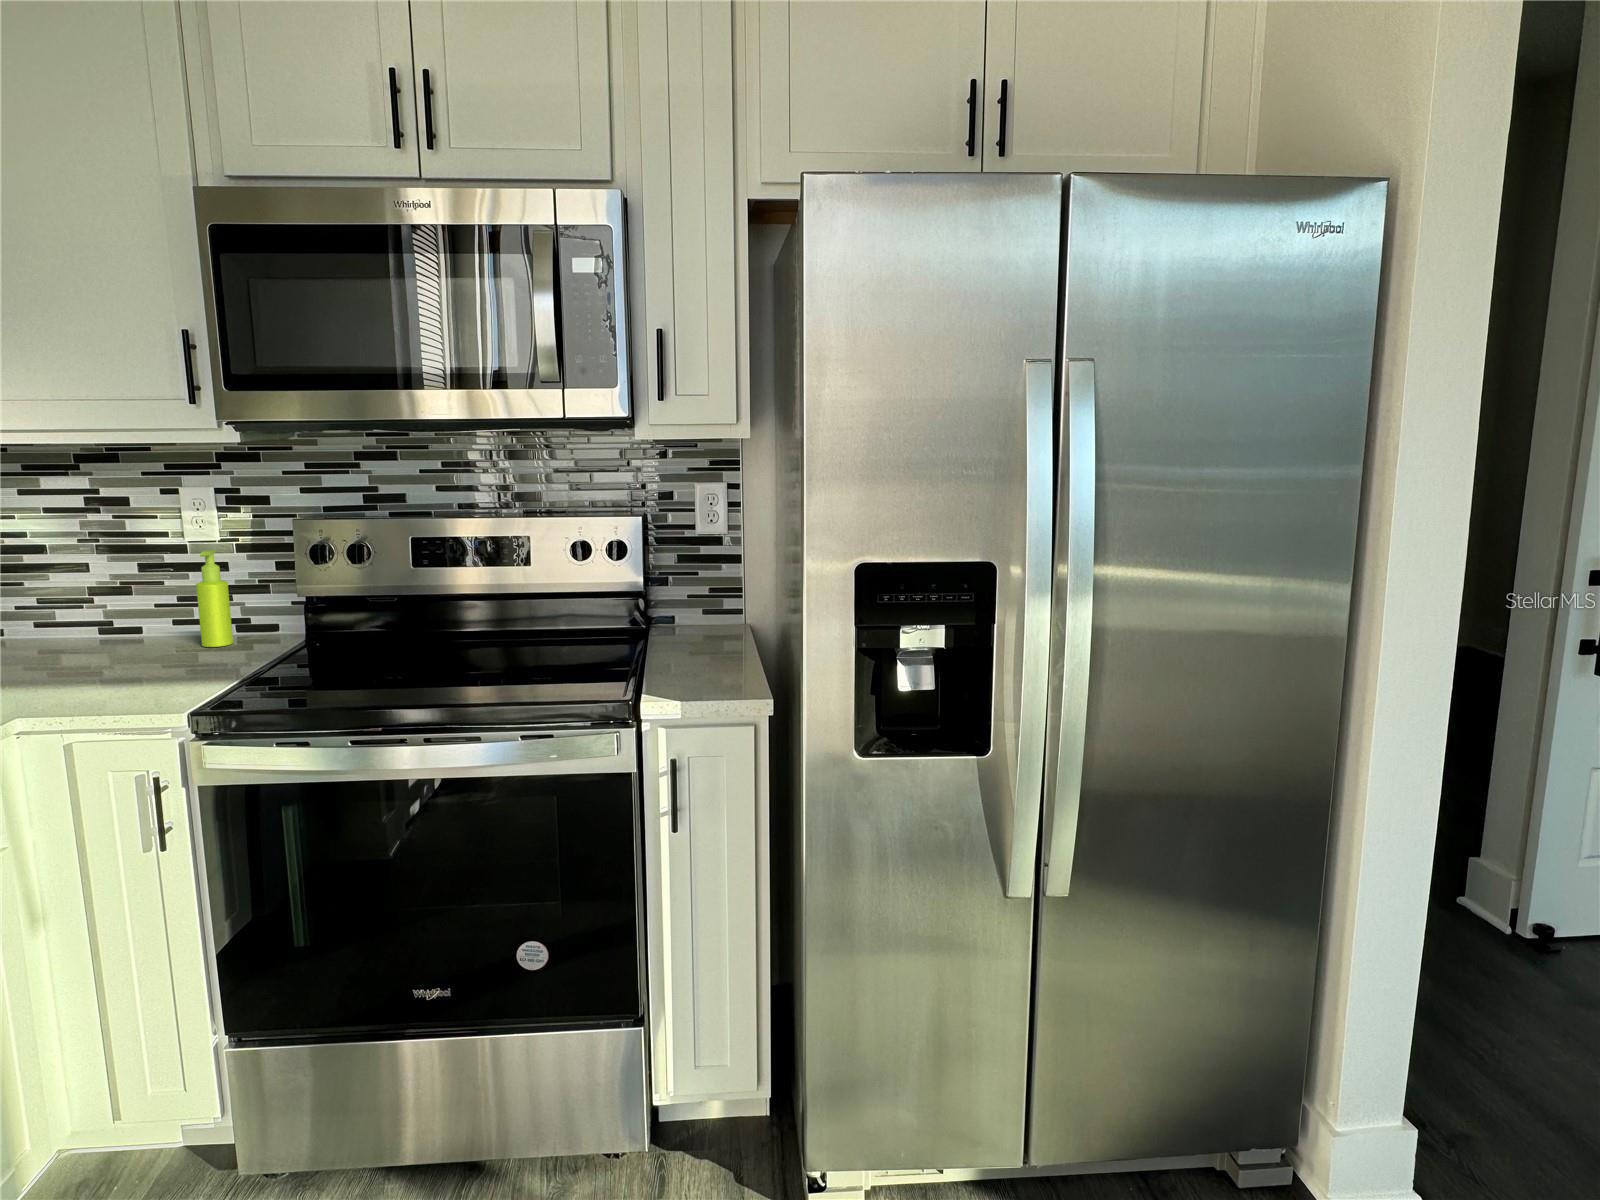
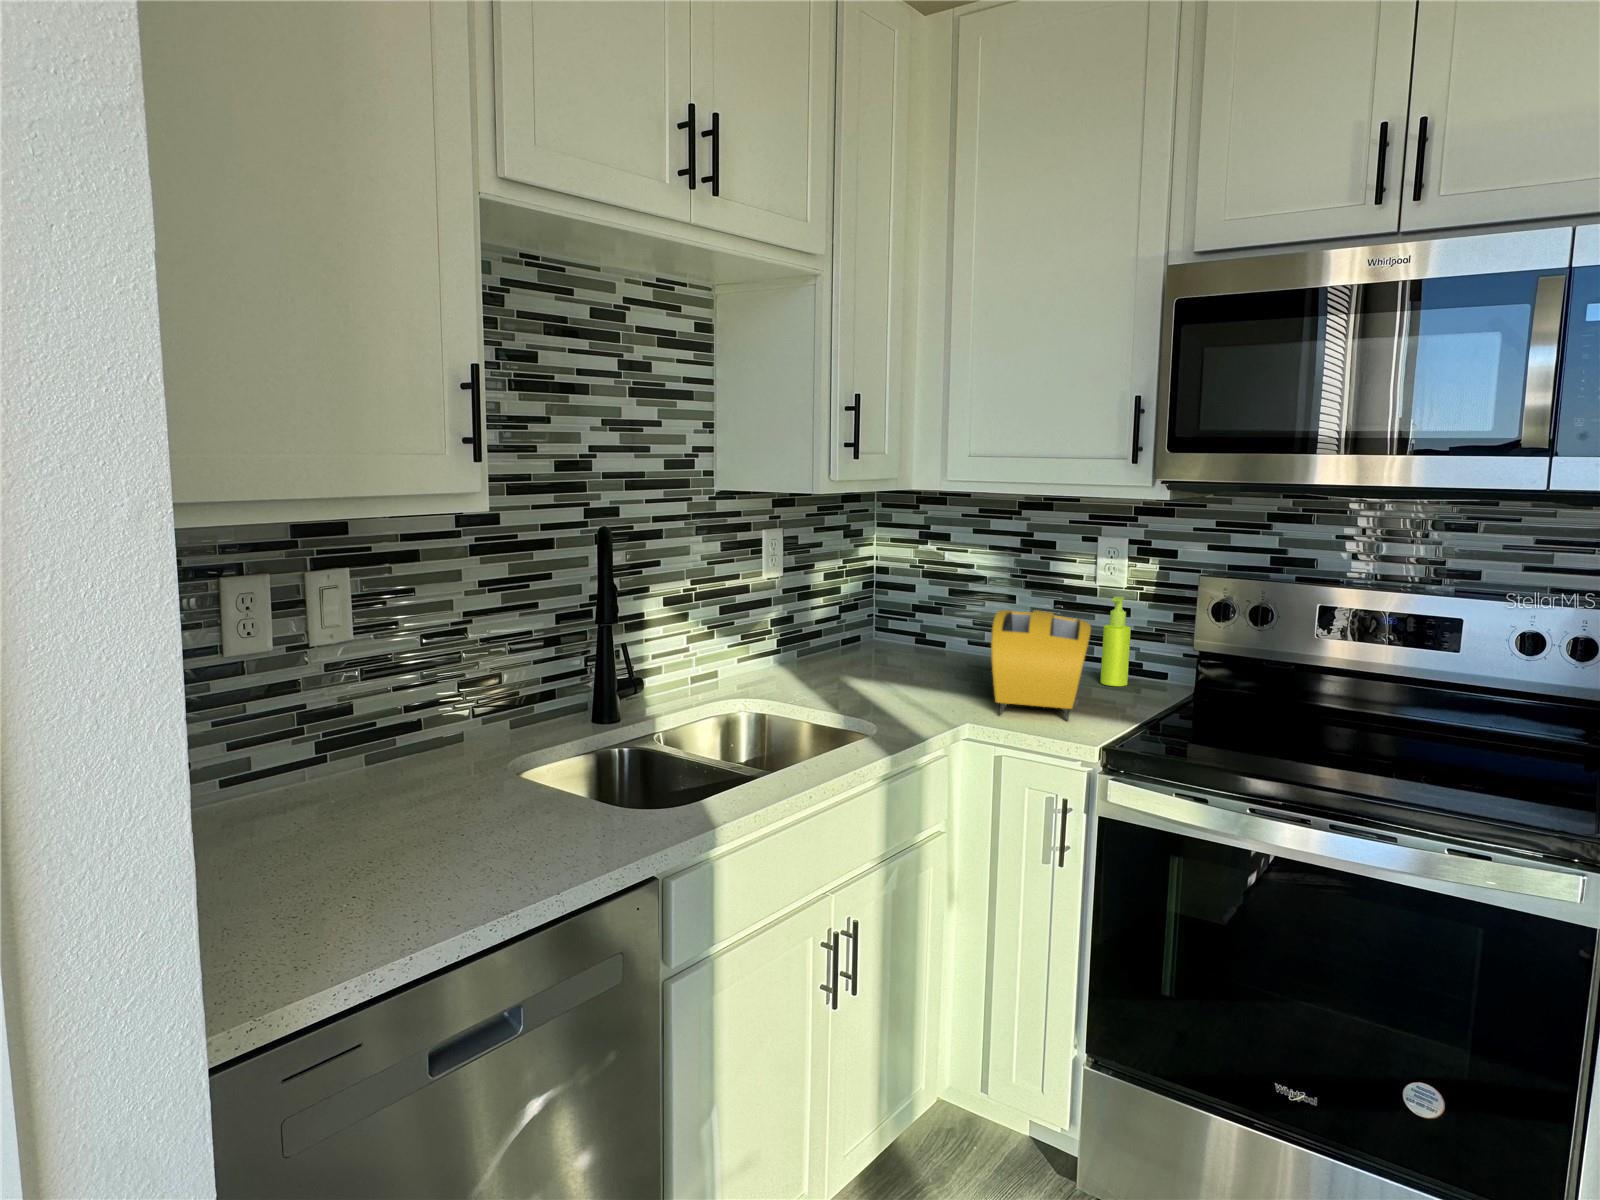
toaster: none [39,575,170,699] -> present [991,610,1091,720]

